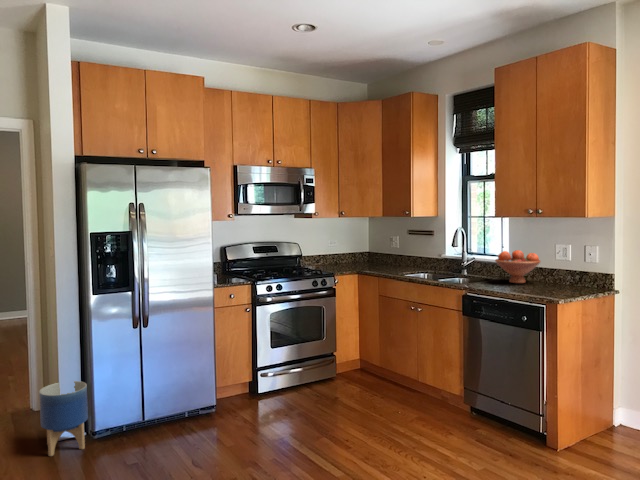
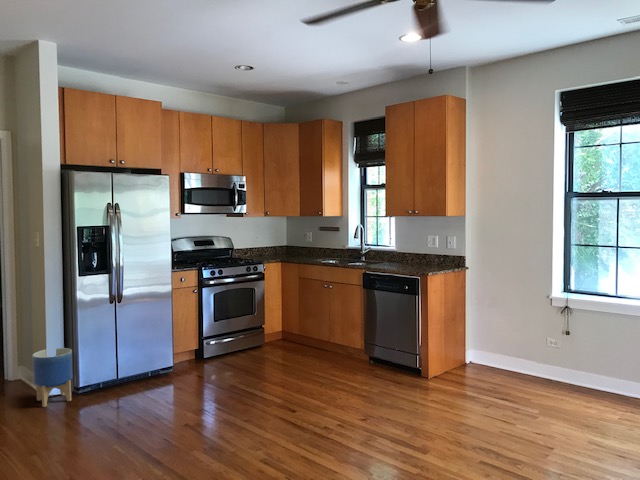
fruit bowl: present [495,250,541,283] -> none [386,241,417,265]

